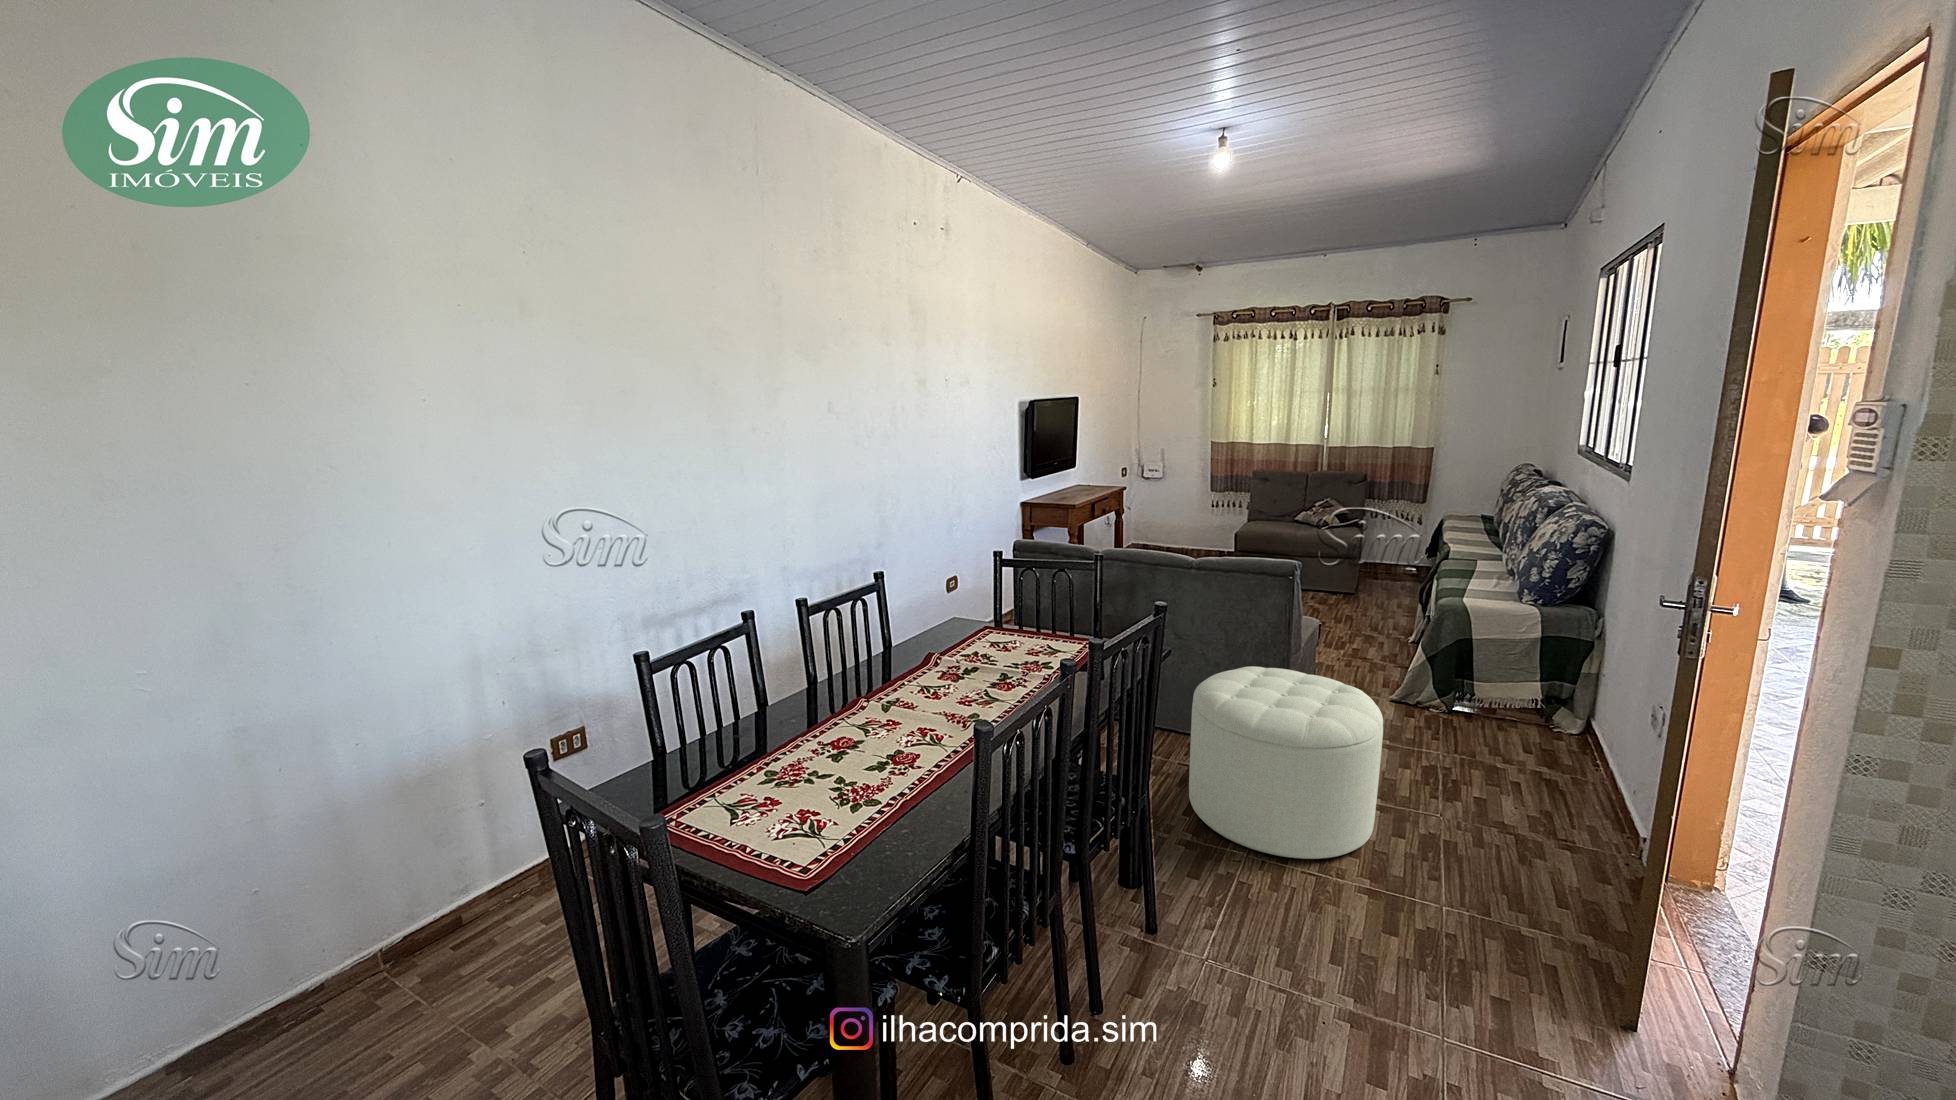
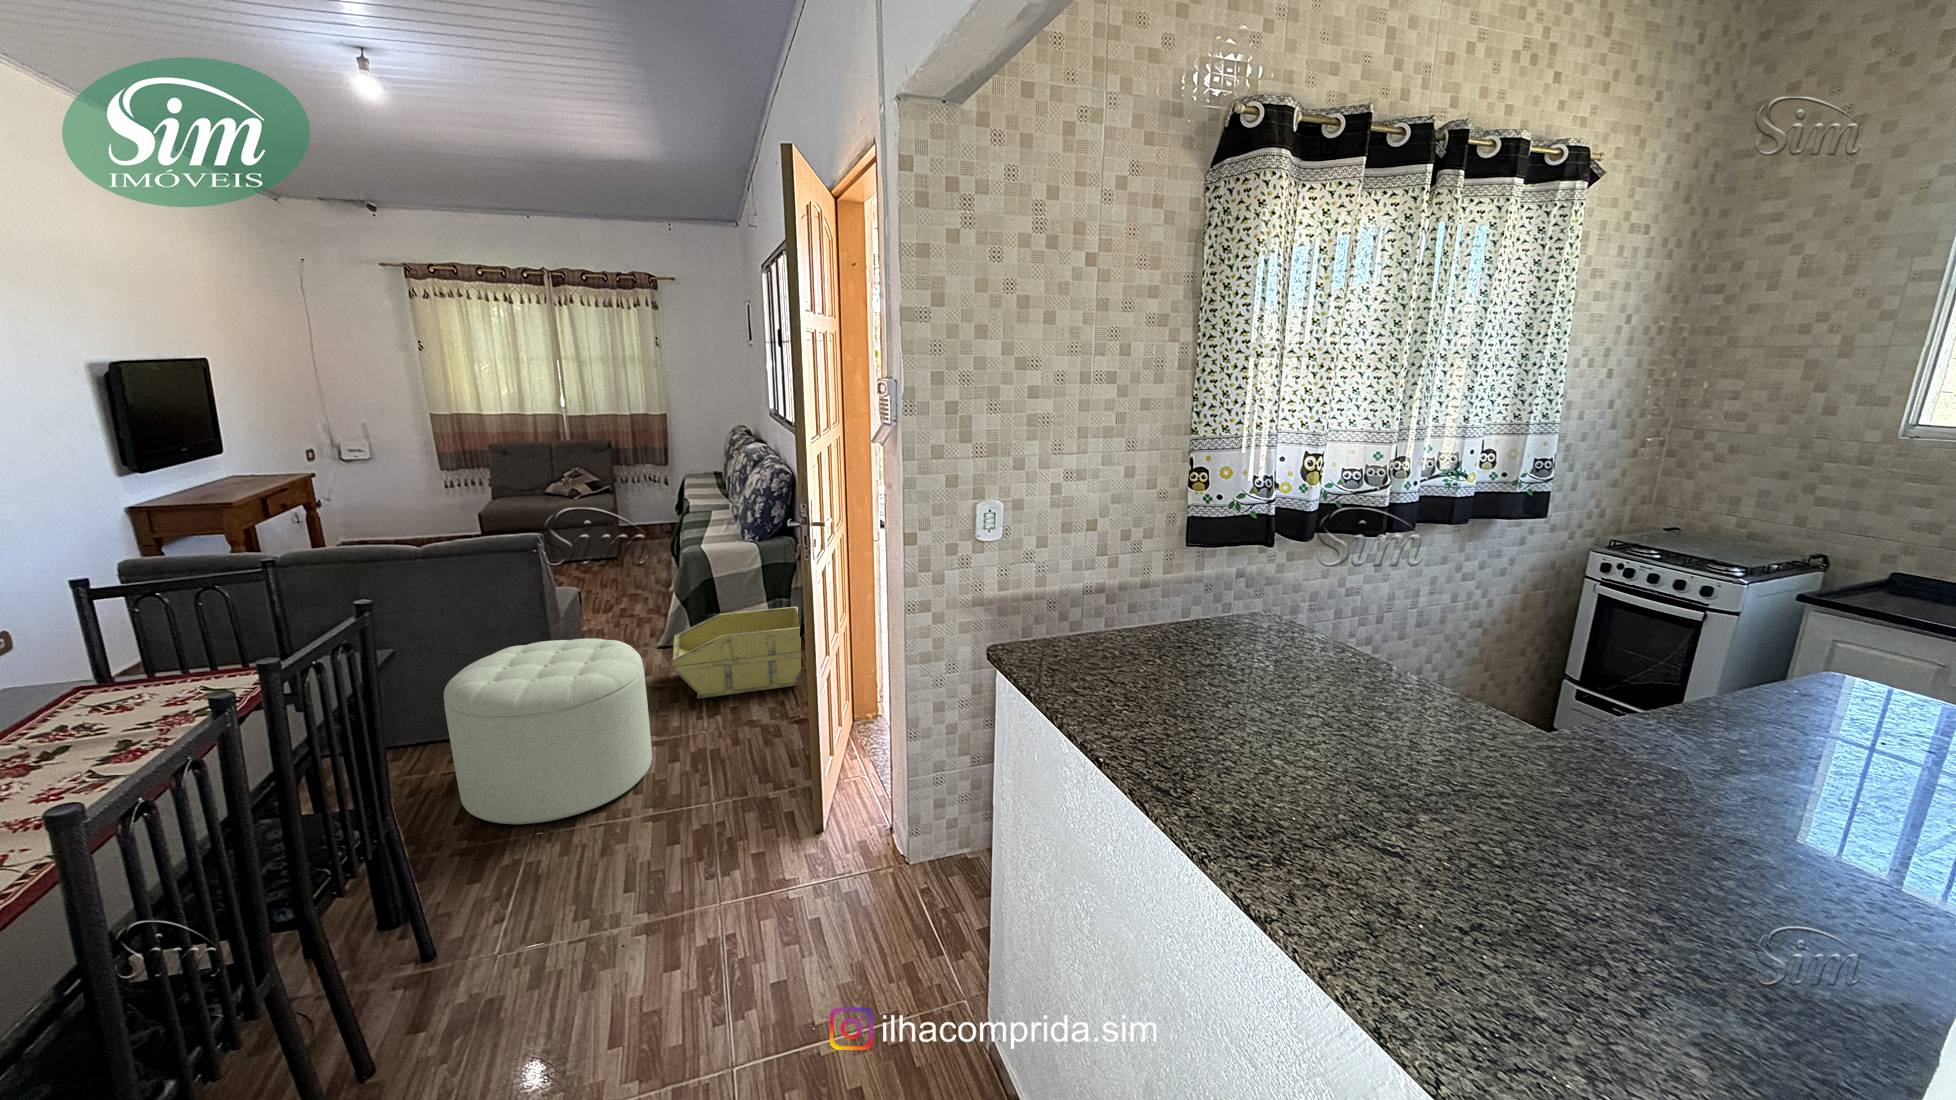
storage bin: none [1409,685,1618,808] -> present [672,607,801,699]

